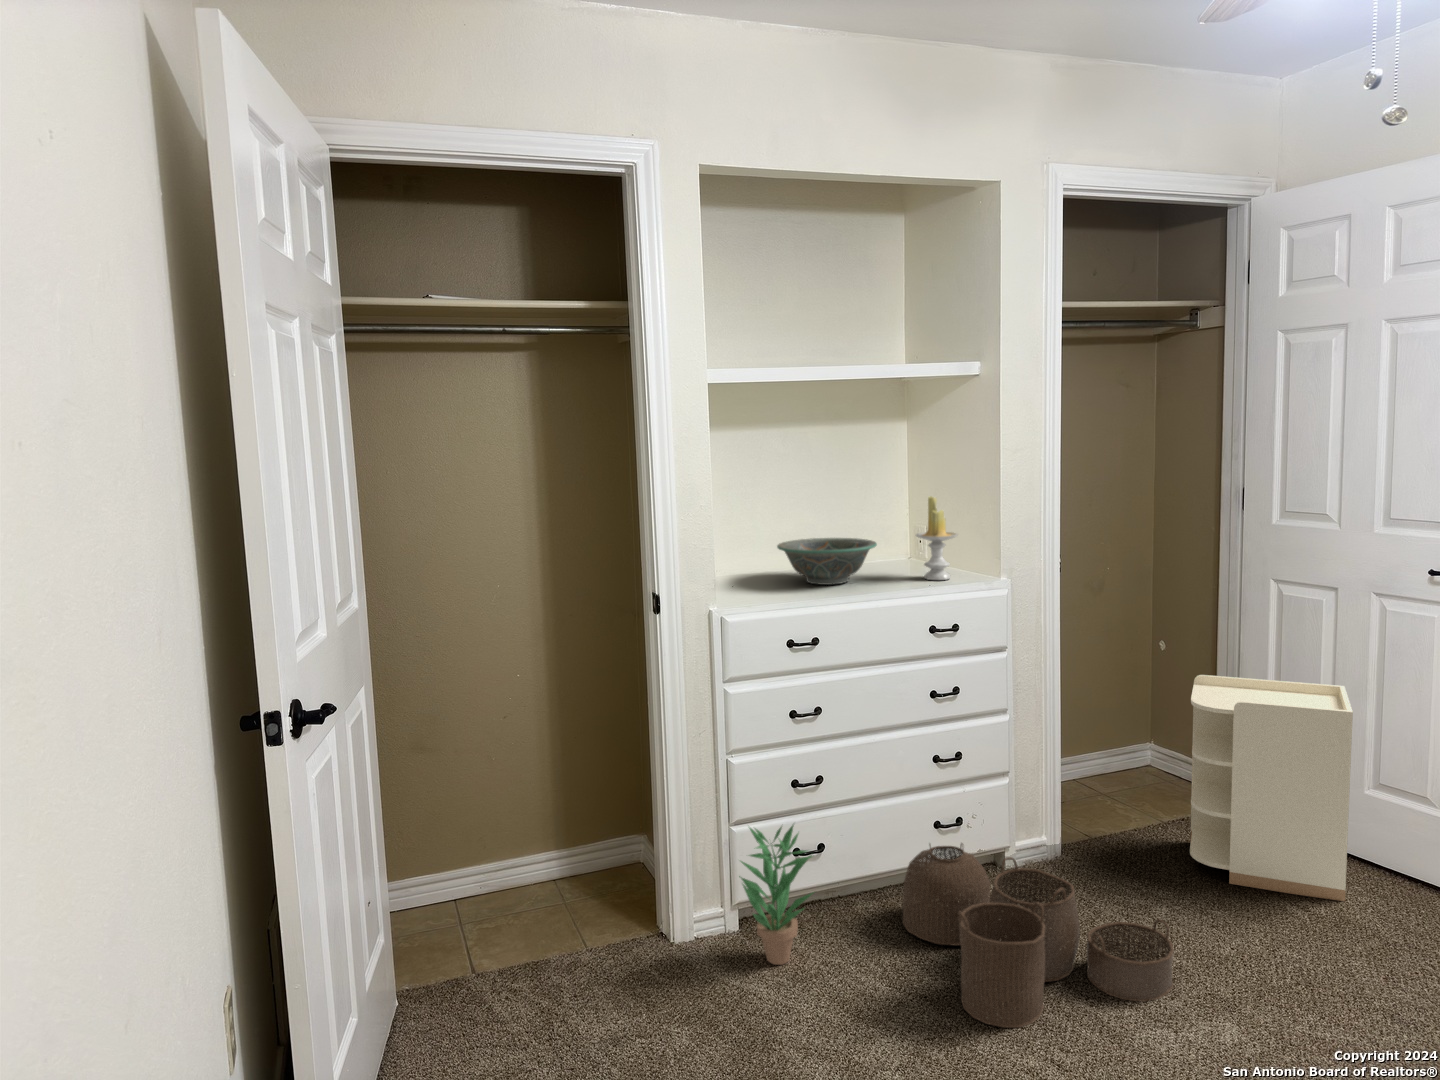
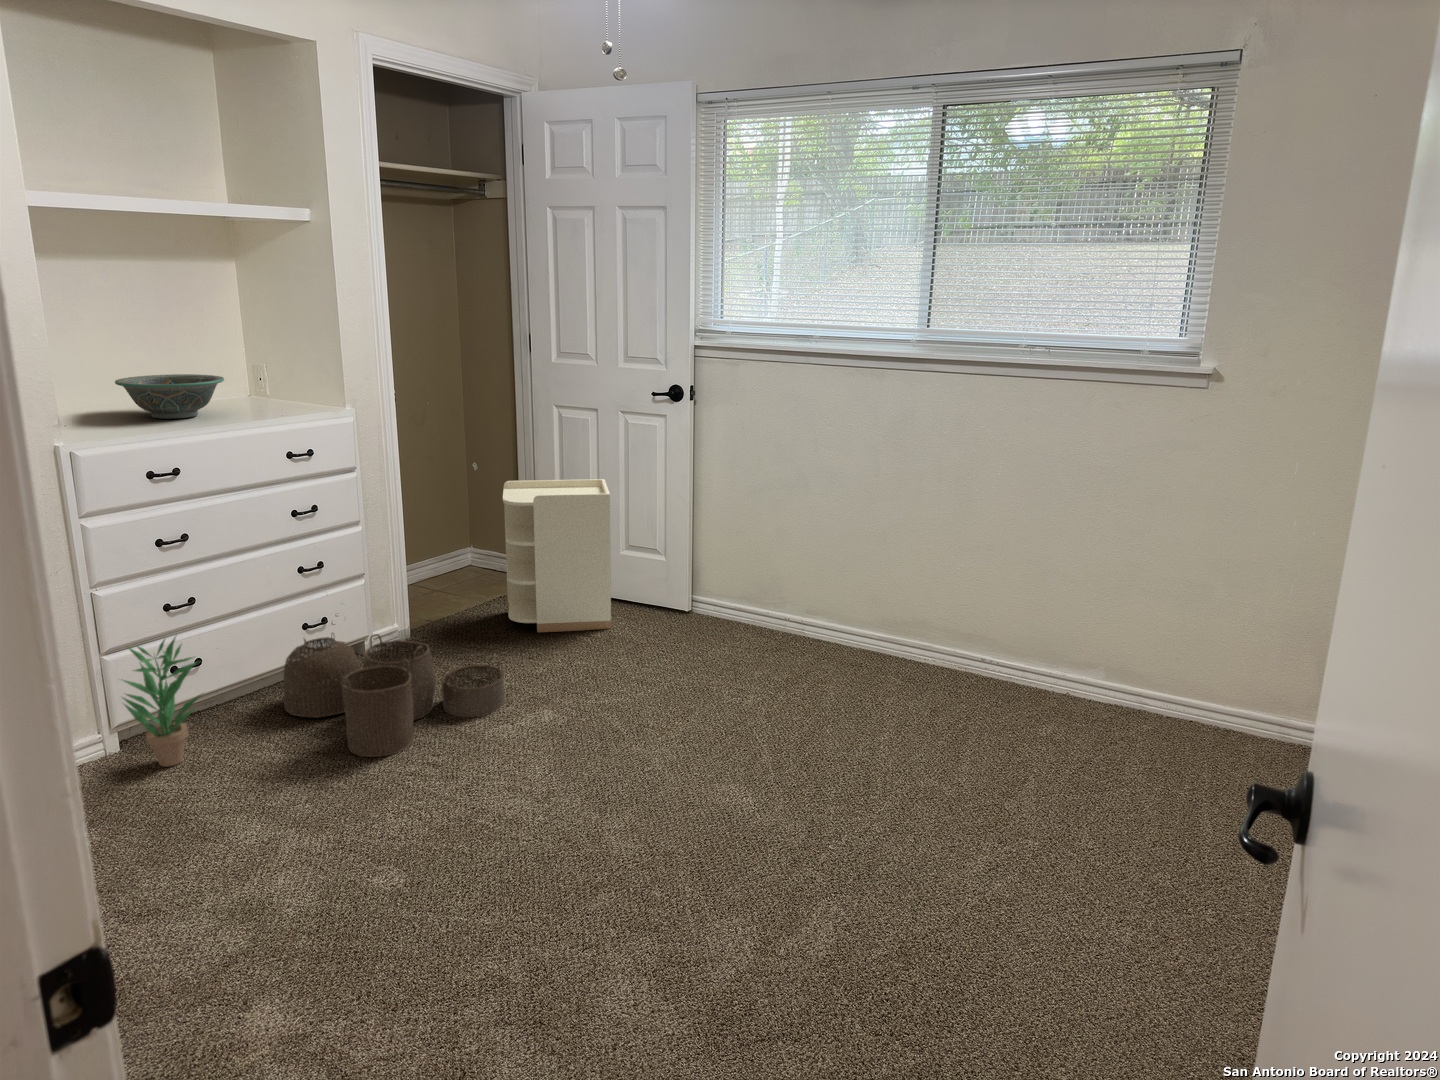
candle: present [916,496,958,580] -> none [261,334,302,411]

